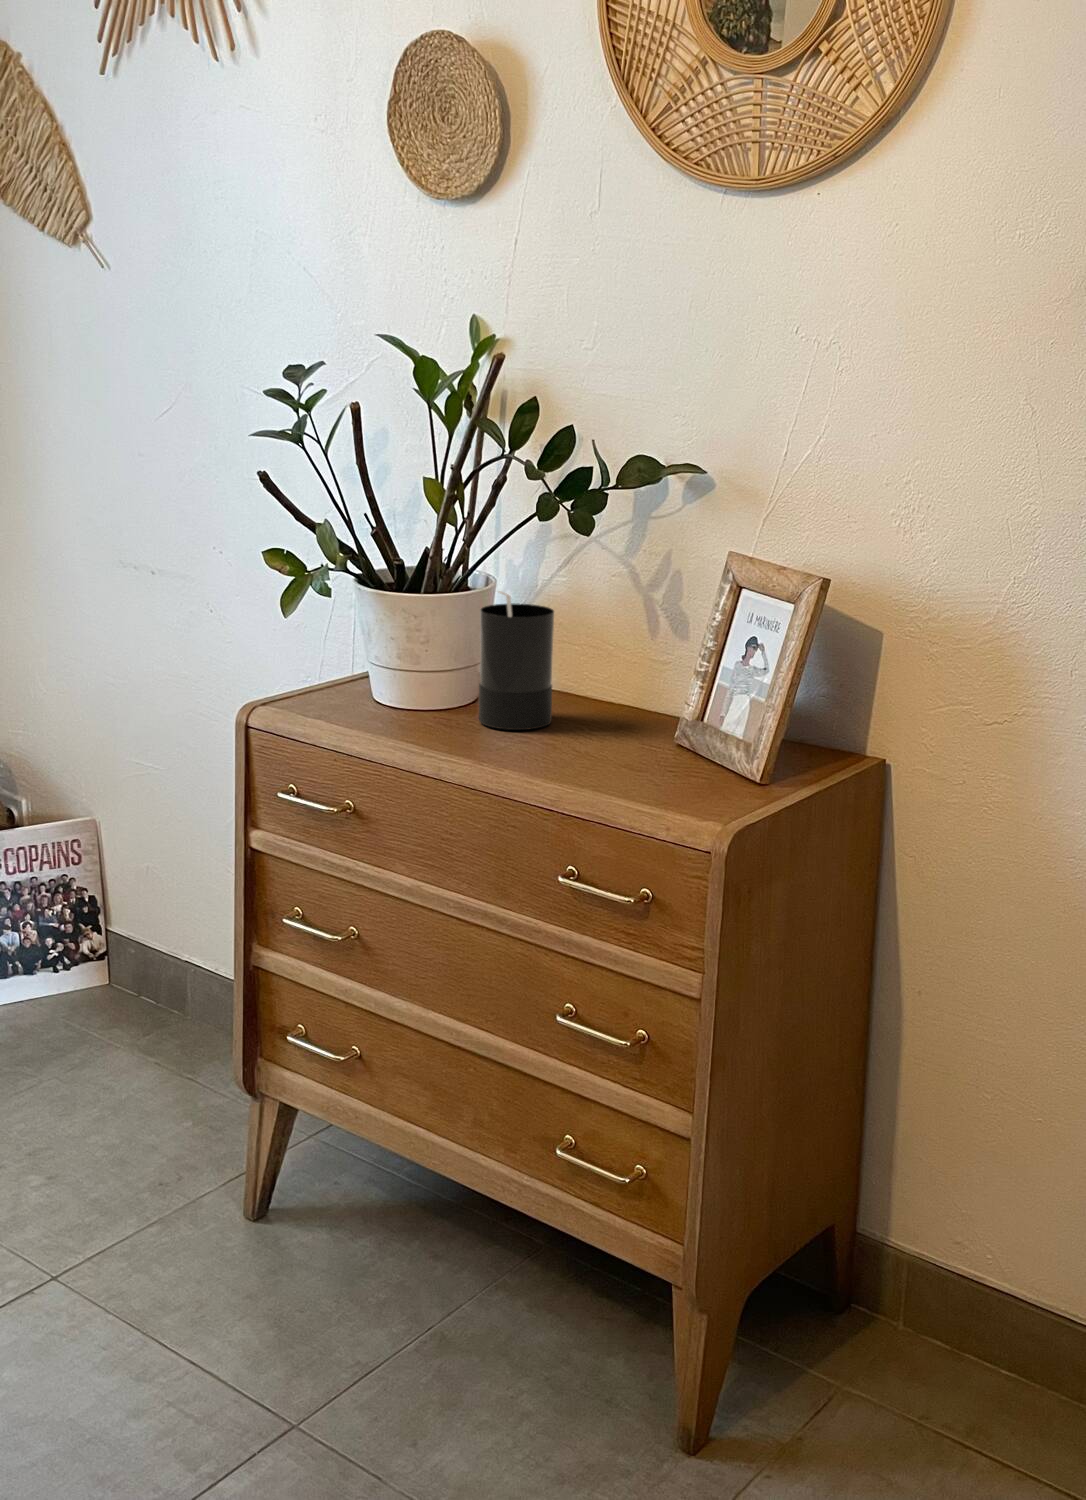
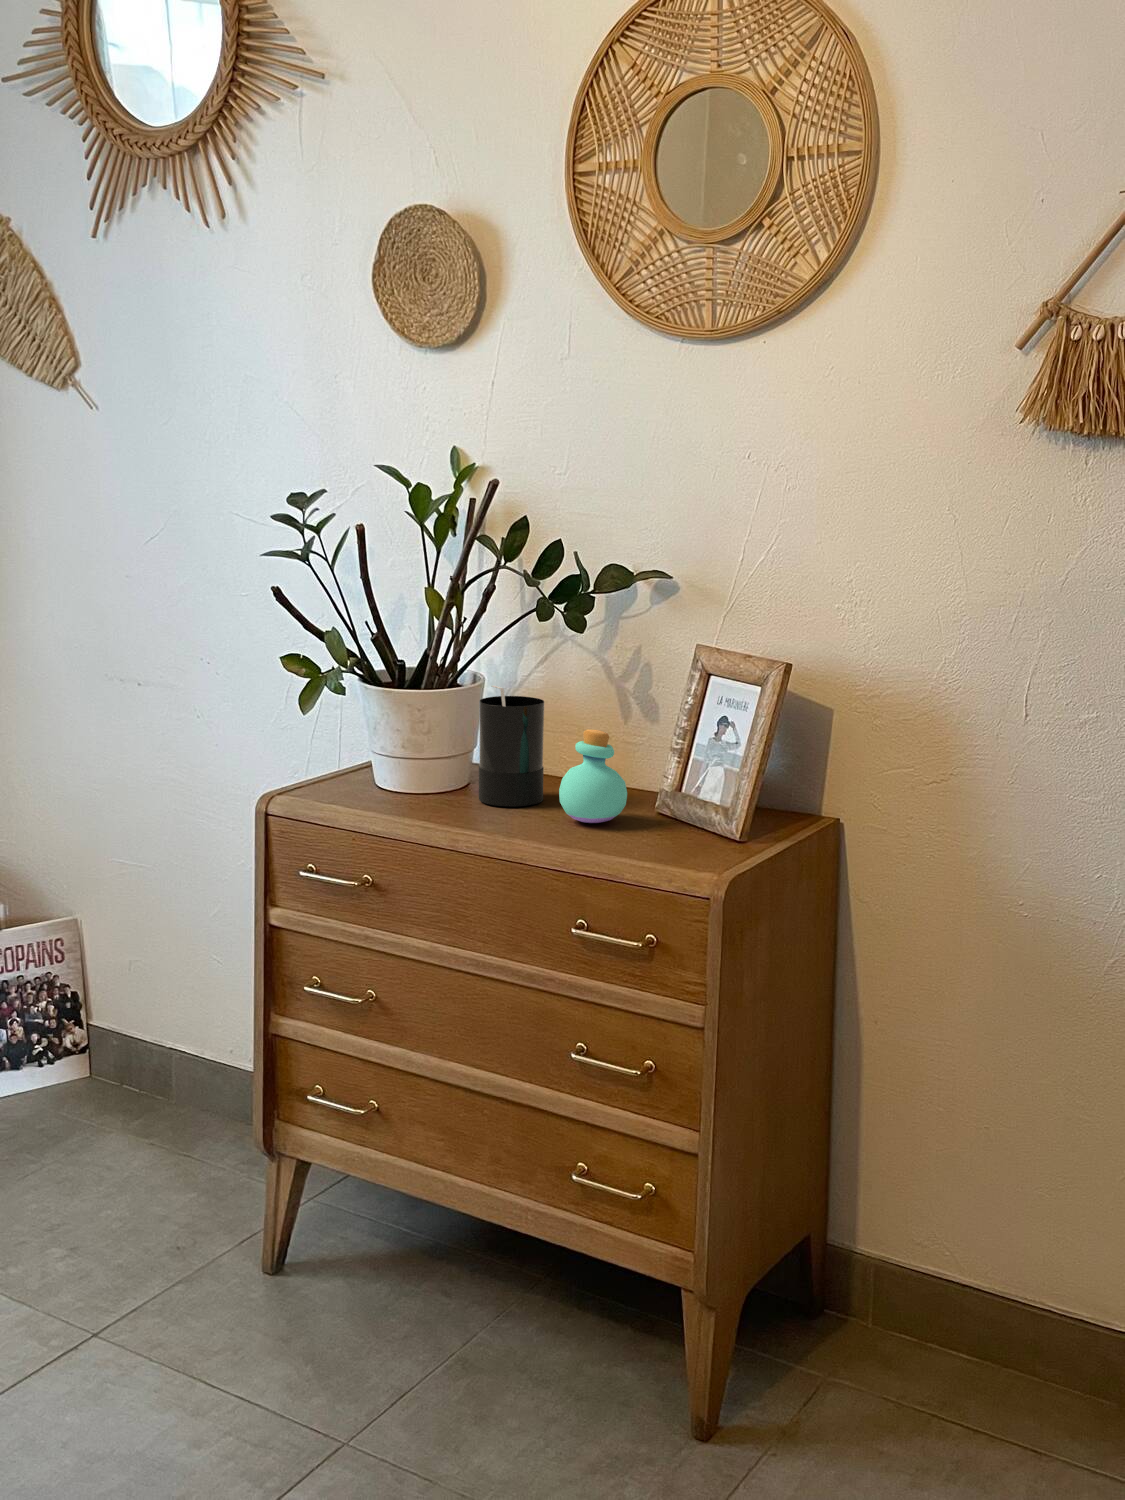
perfume bottle: none [561,647,638,754] -> present [559,730,627,823]

